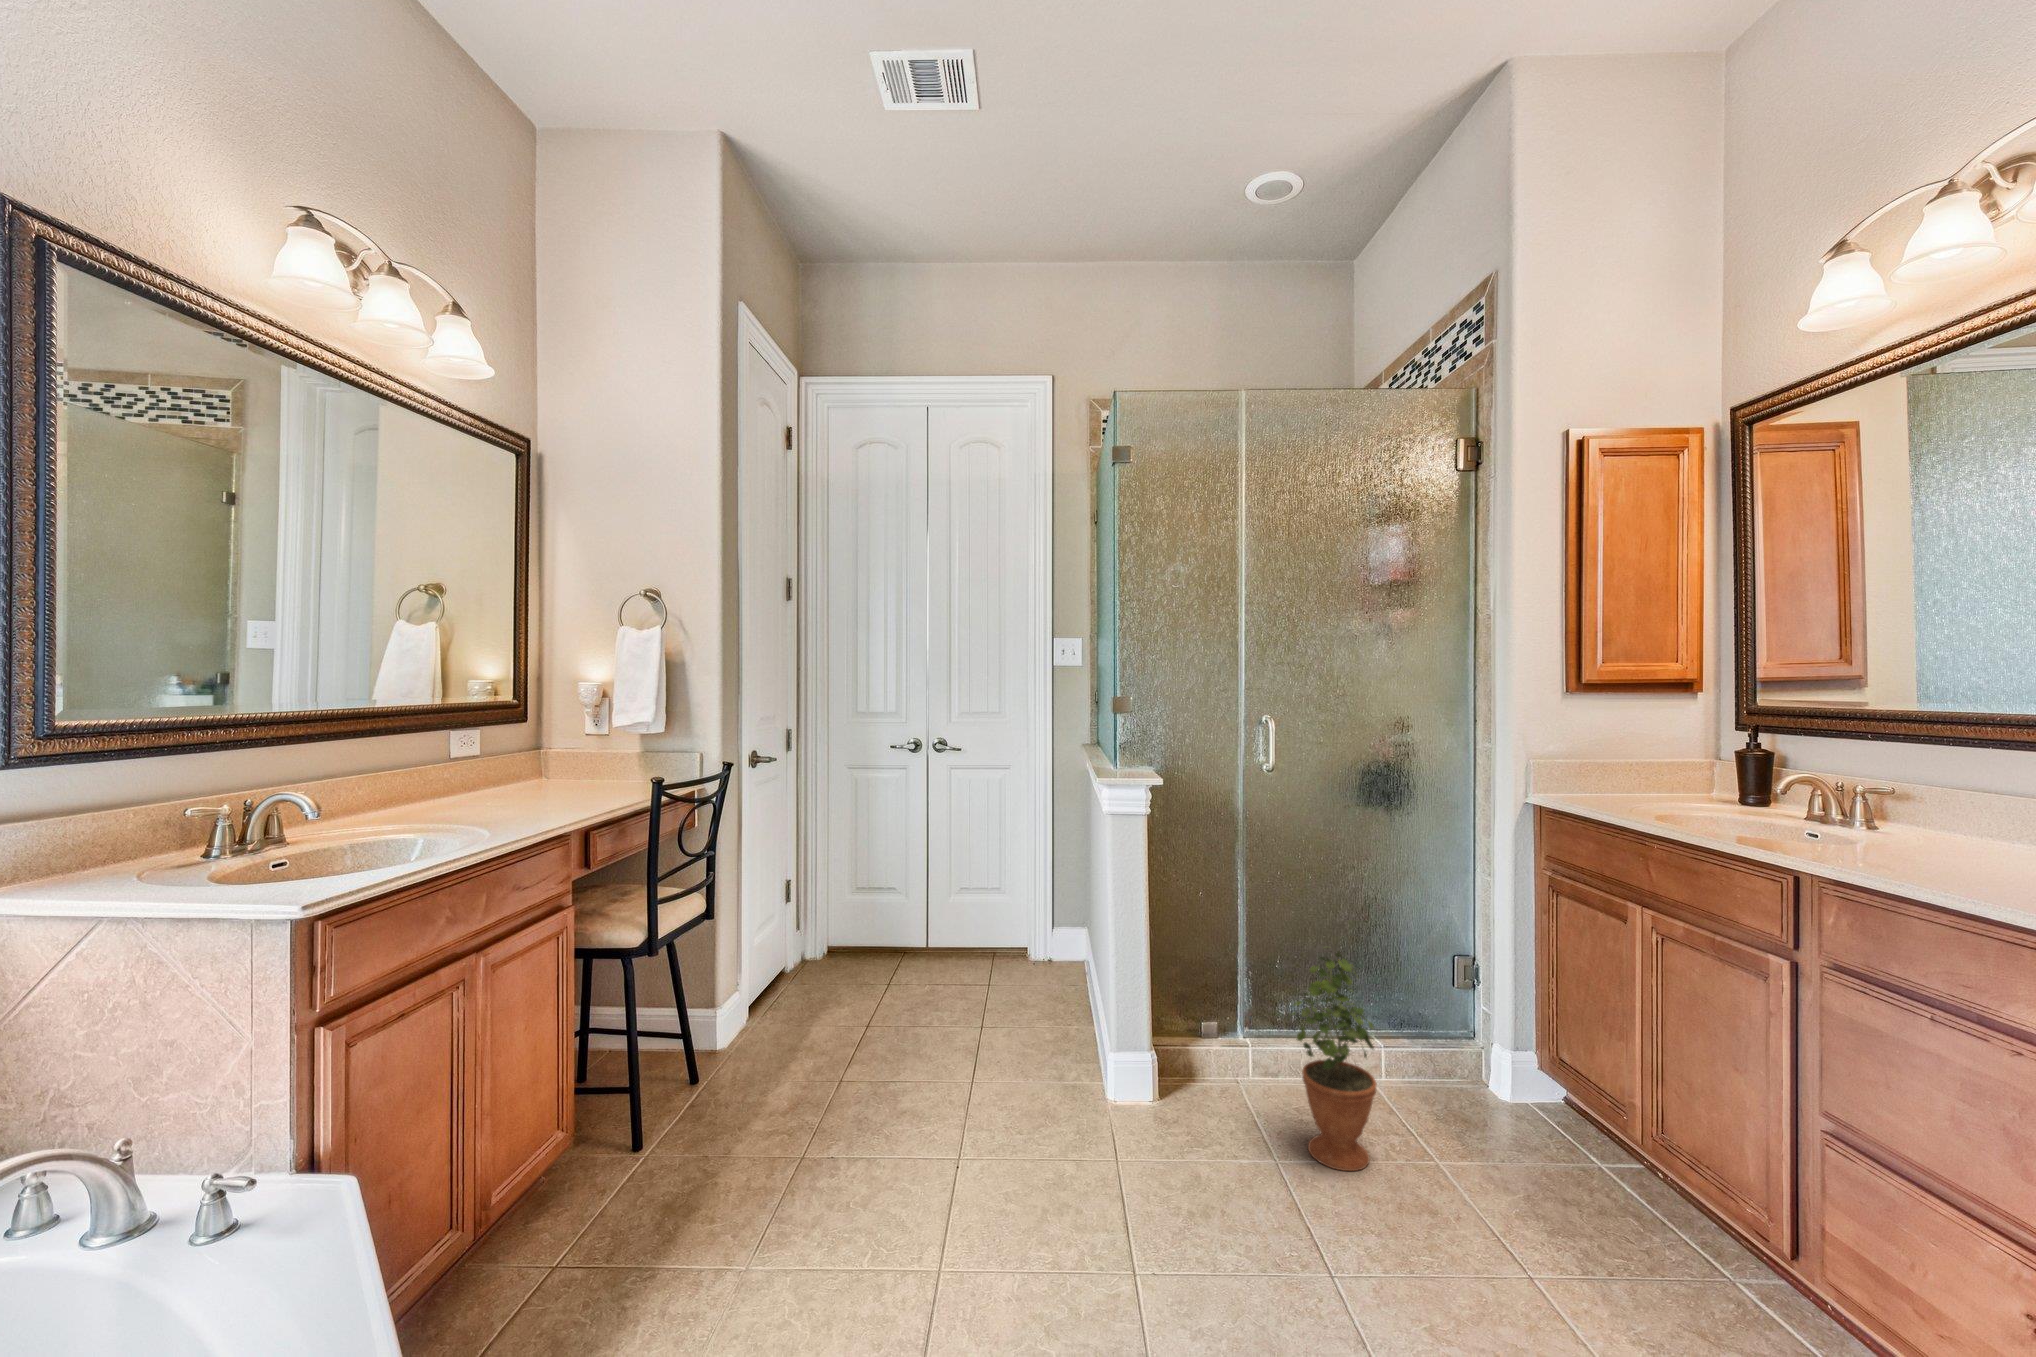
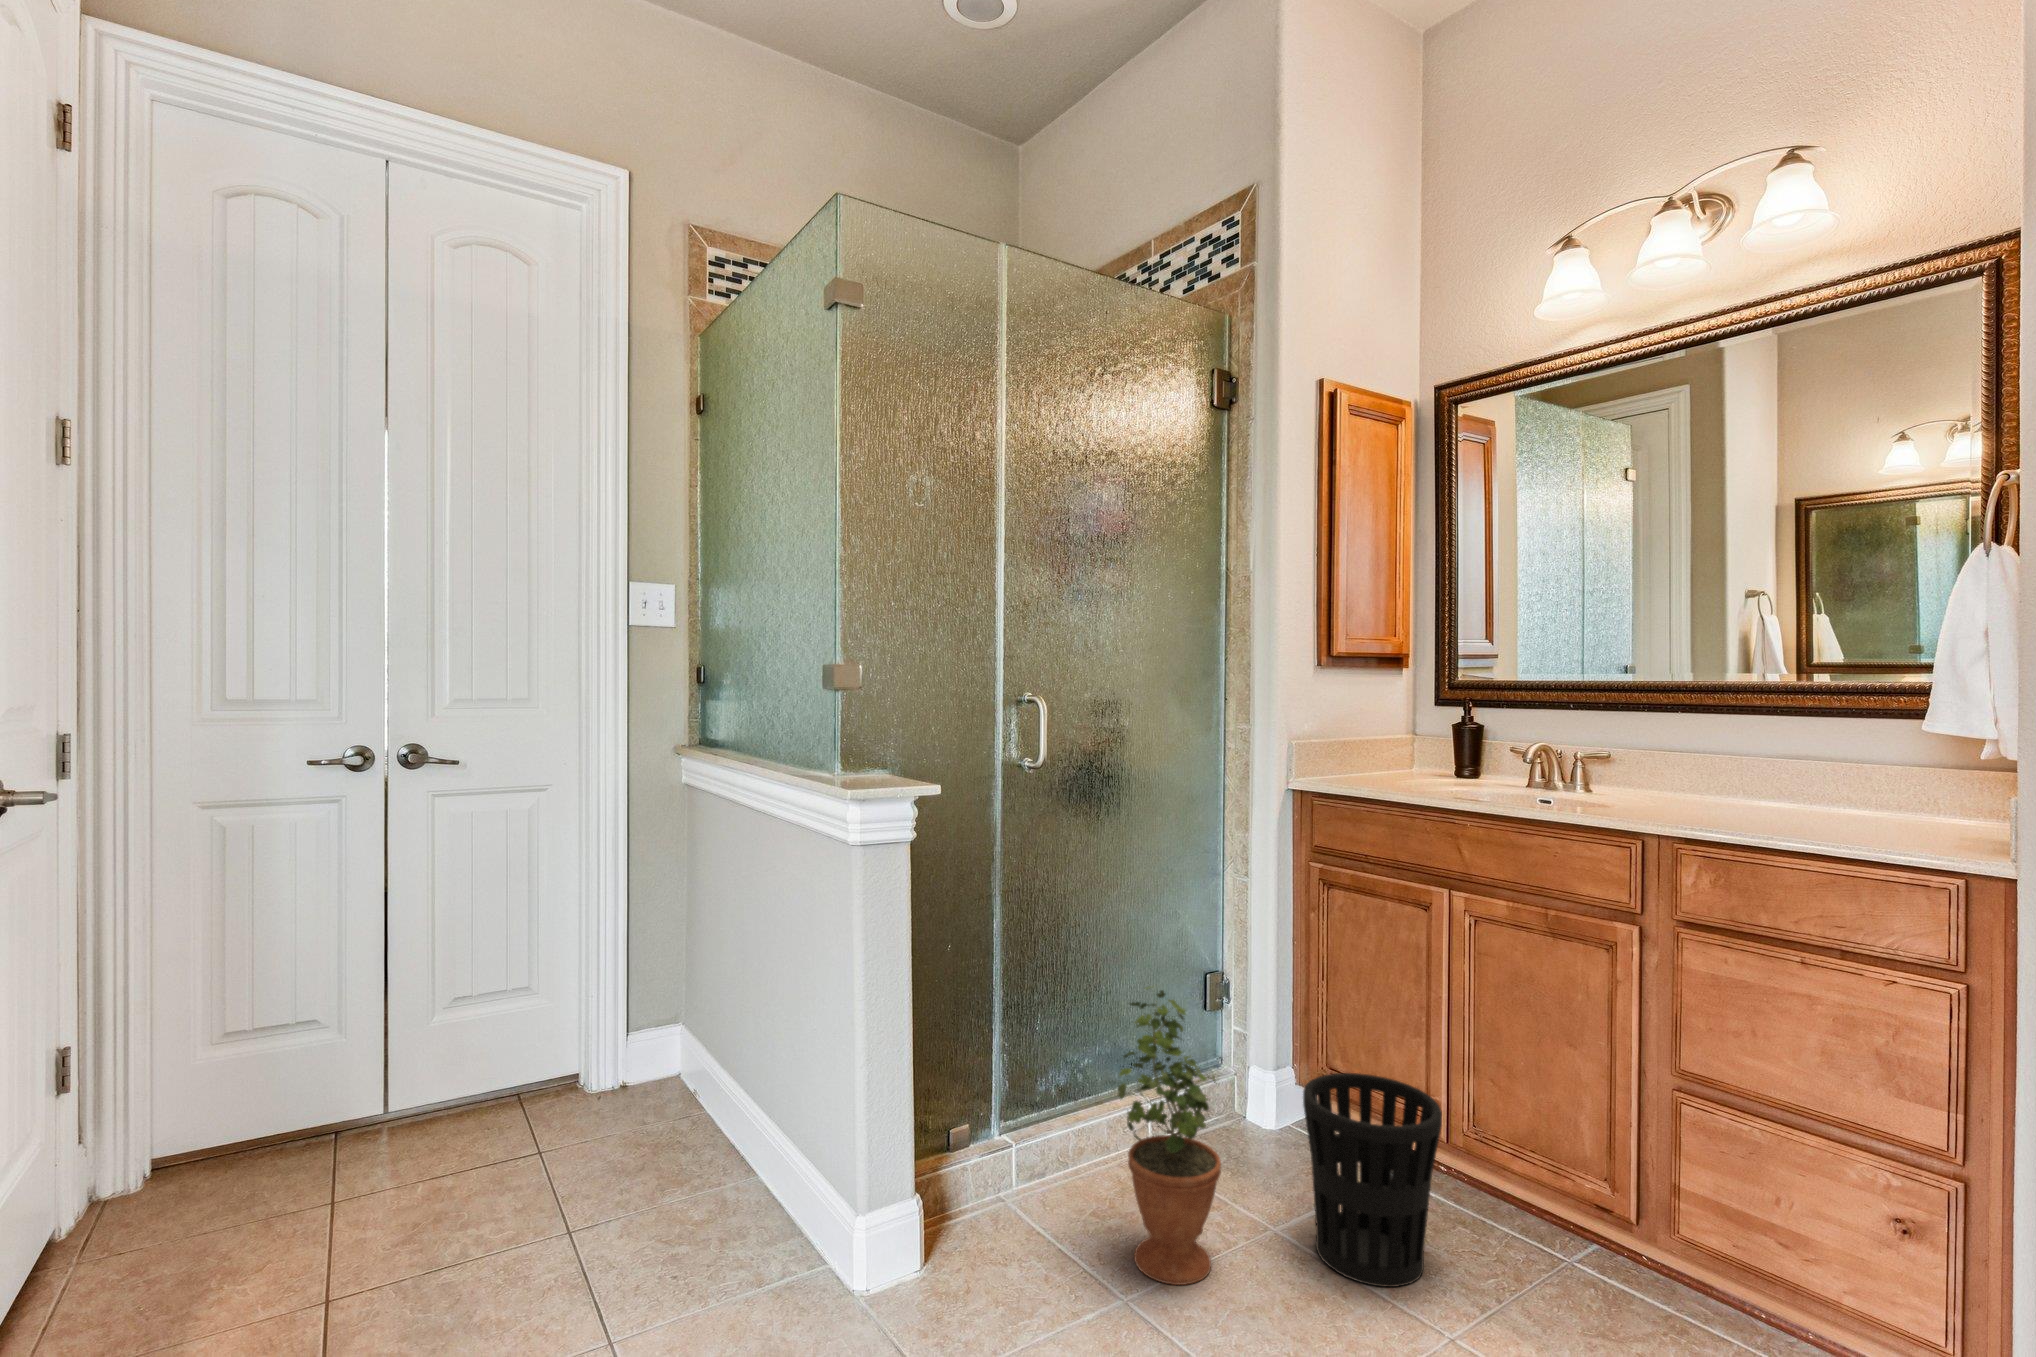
wastebasket: none [1456,1049,1585,1235] -> present [1303,1073,1442,1287]

